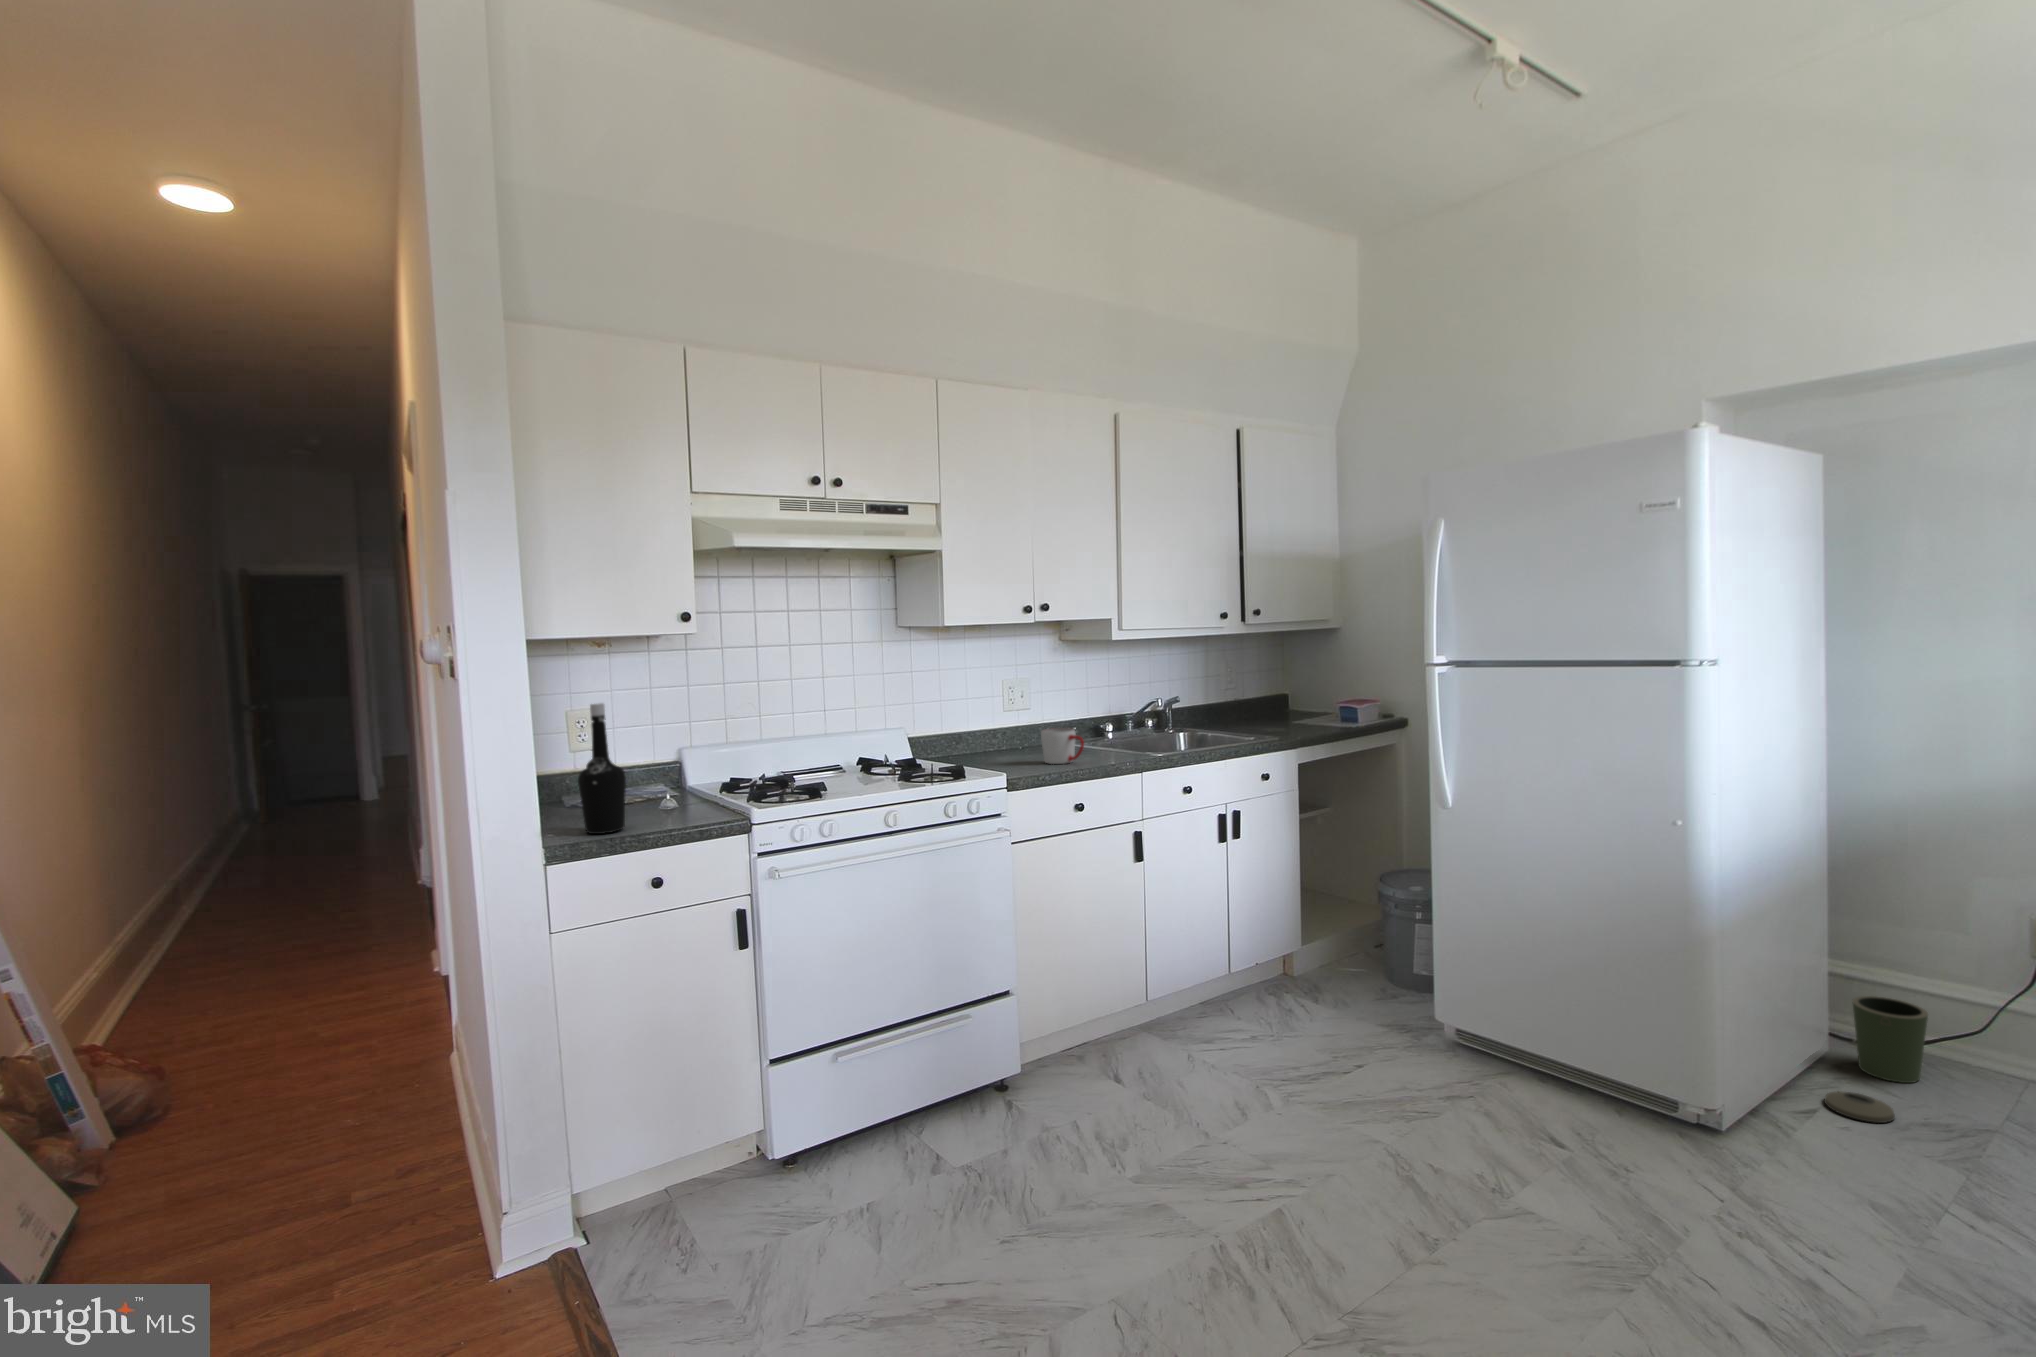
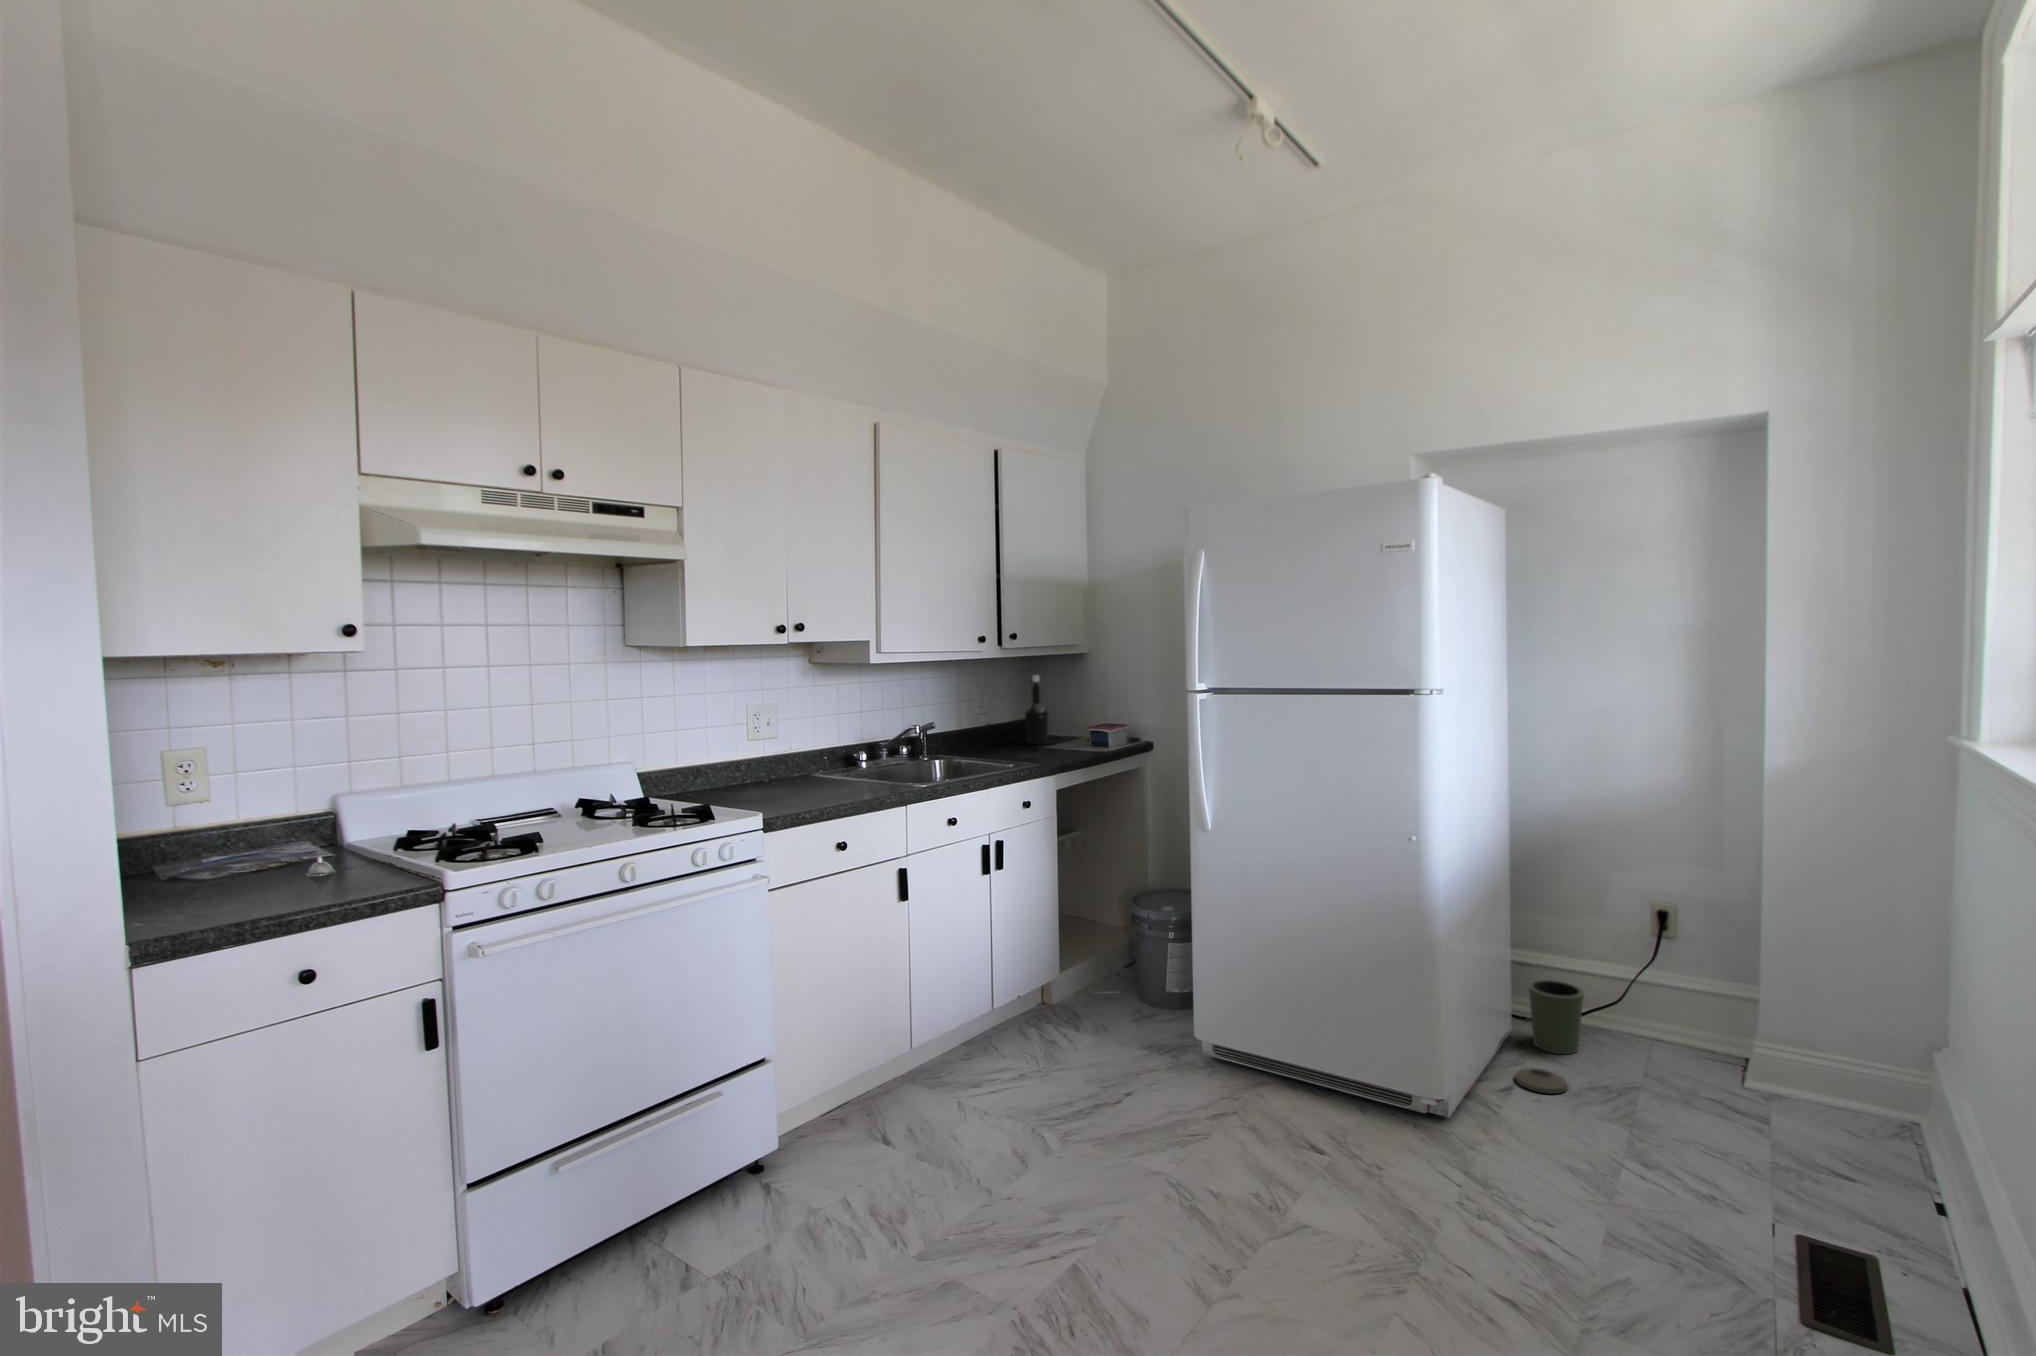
bottle: present [578,703,626,834] -> present [1025,675,1048,745]
mug: present [1041,728,1084,764] -> none [797,760,847,799]

